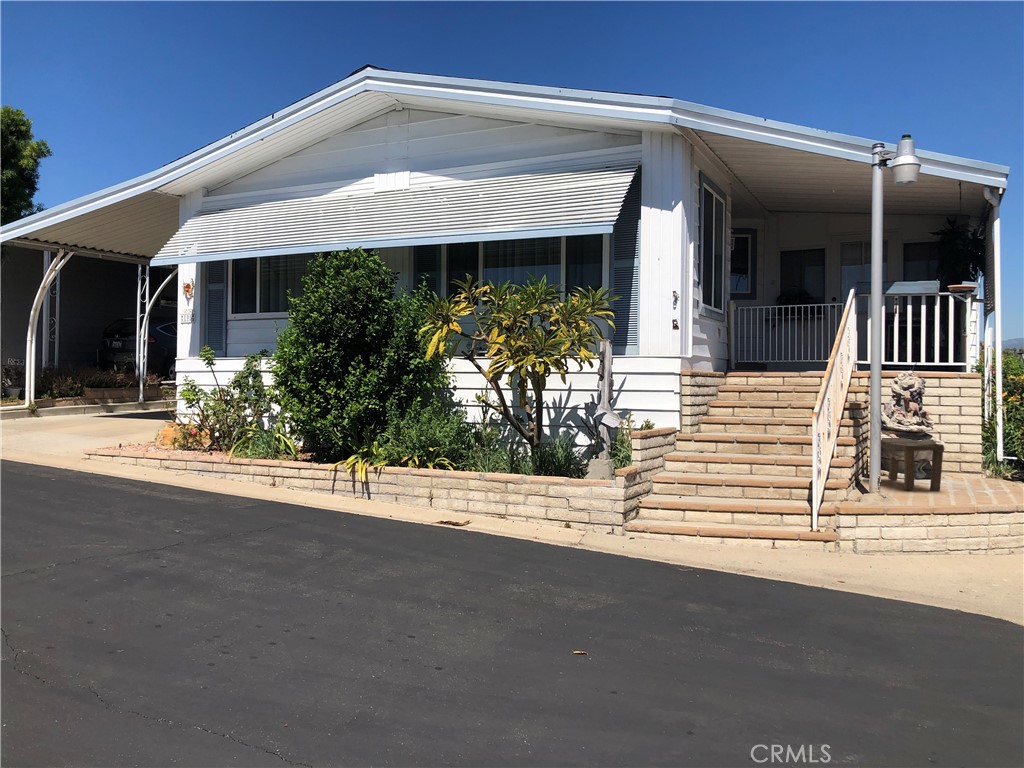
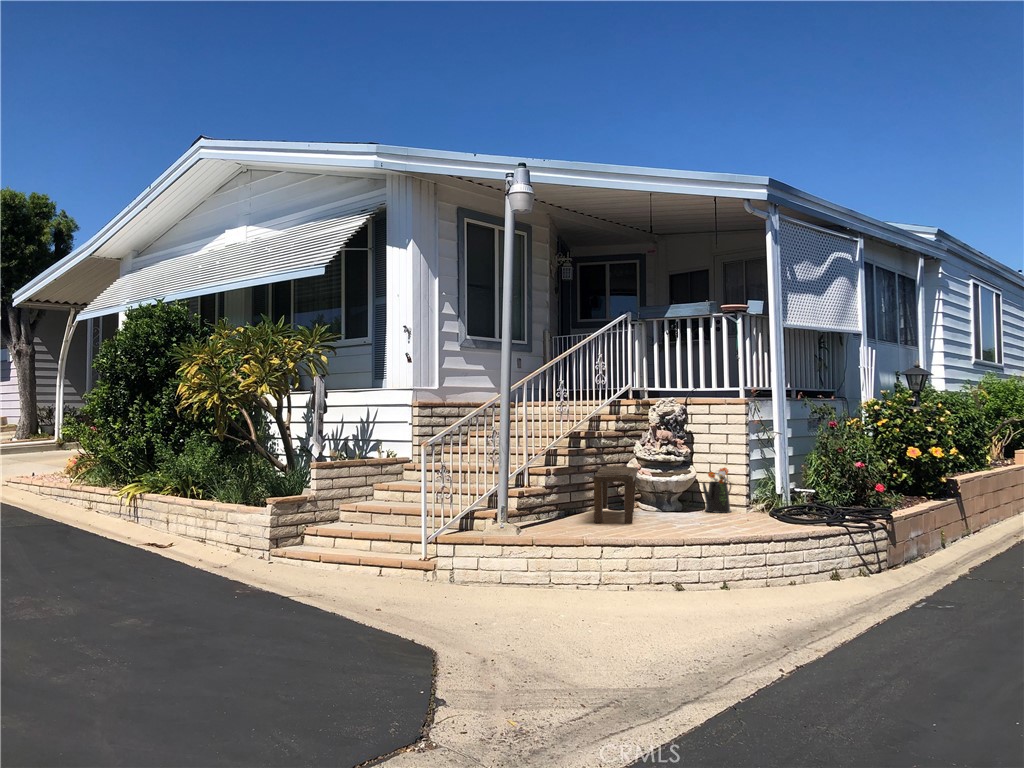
watering can: none [949,437,977,480] -> present [703,468,731,513]

